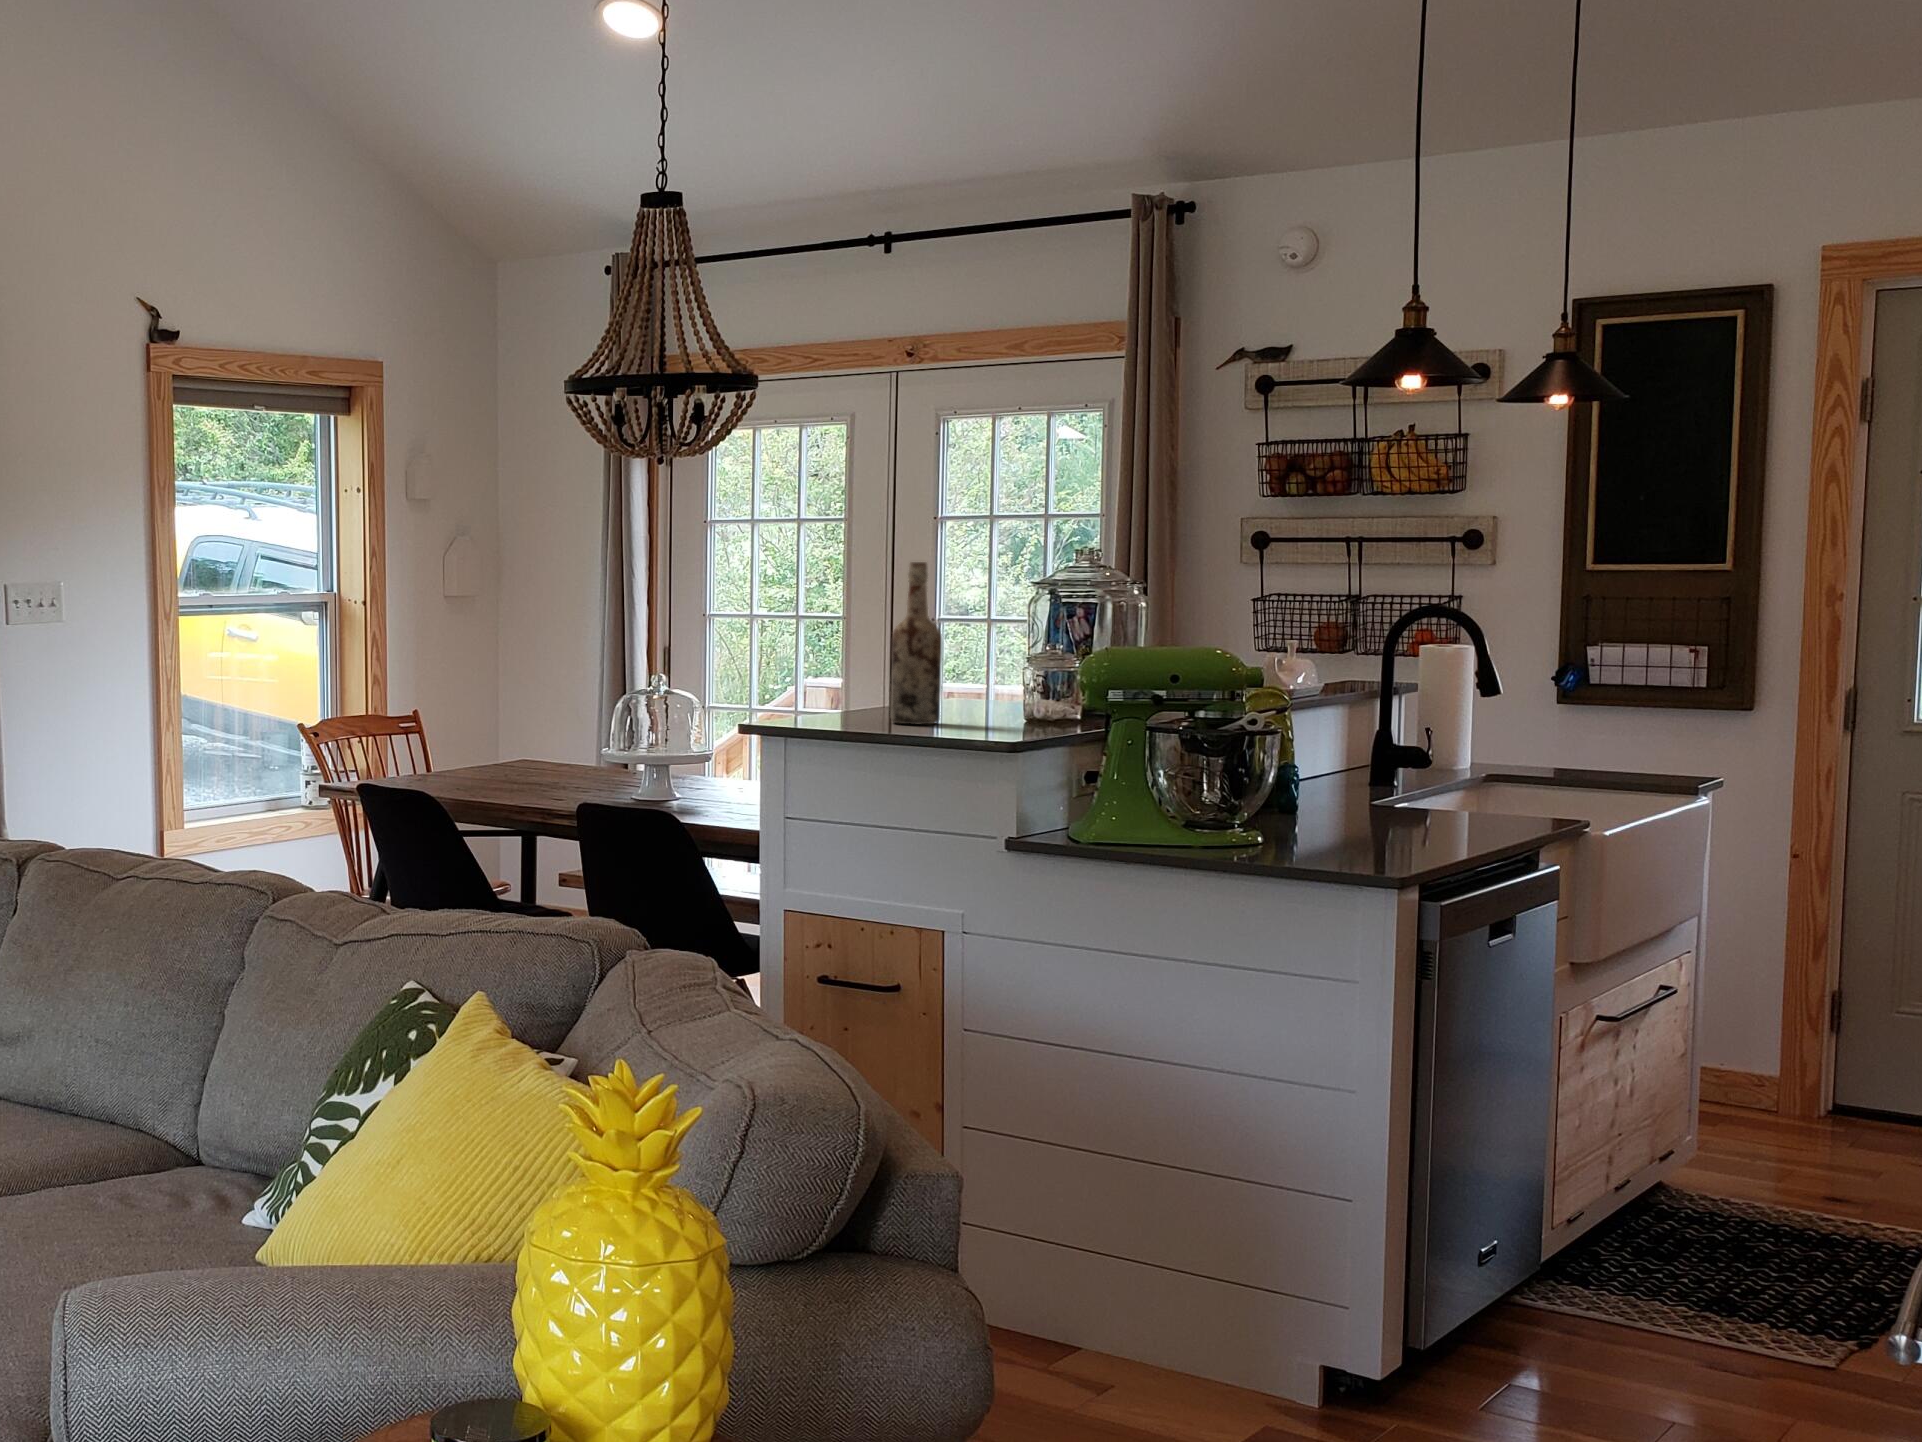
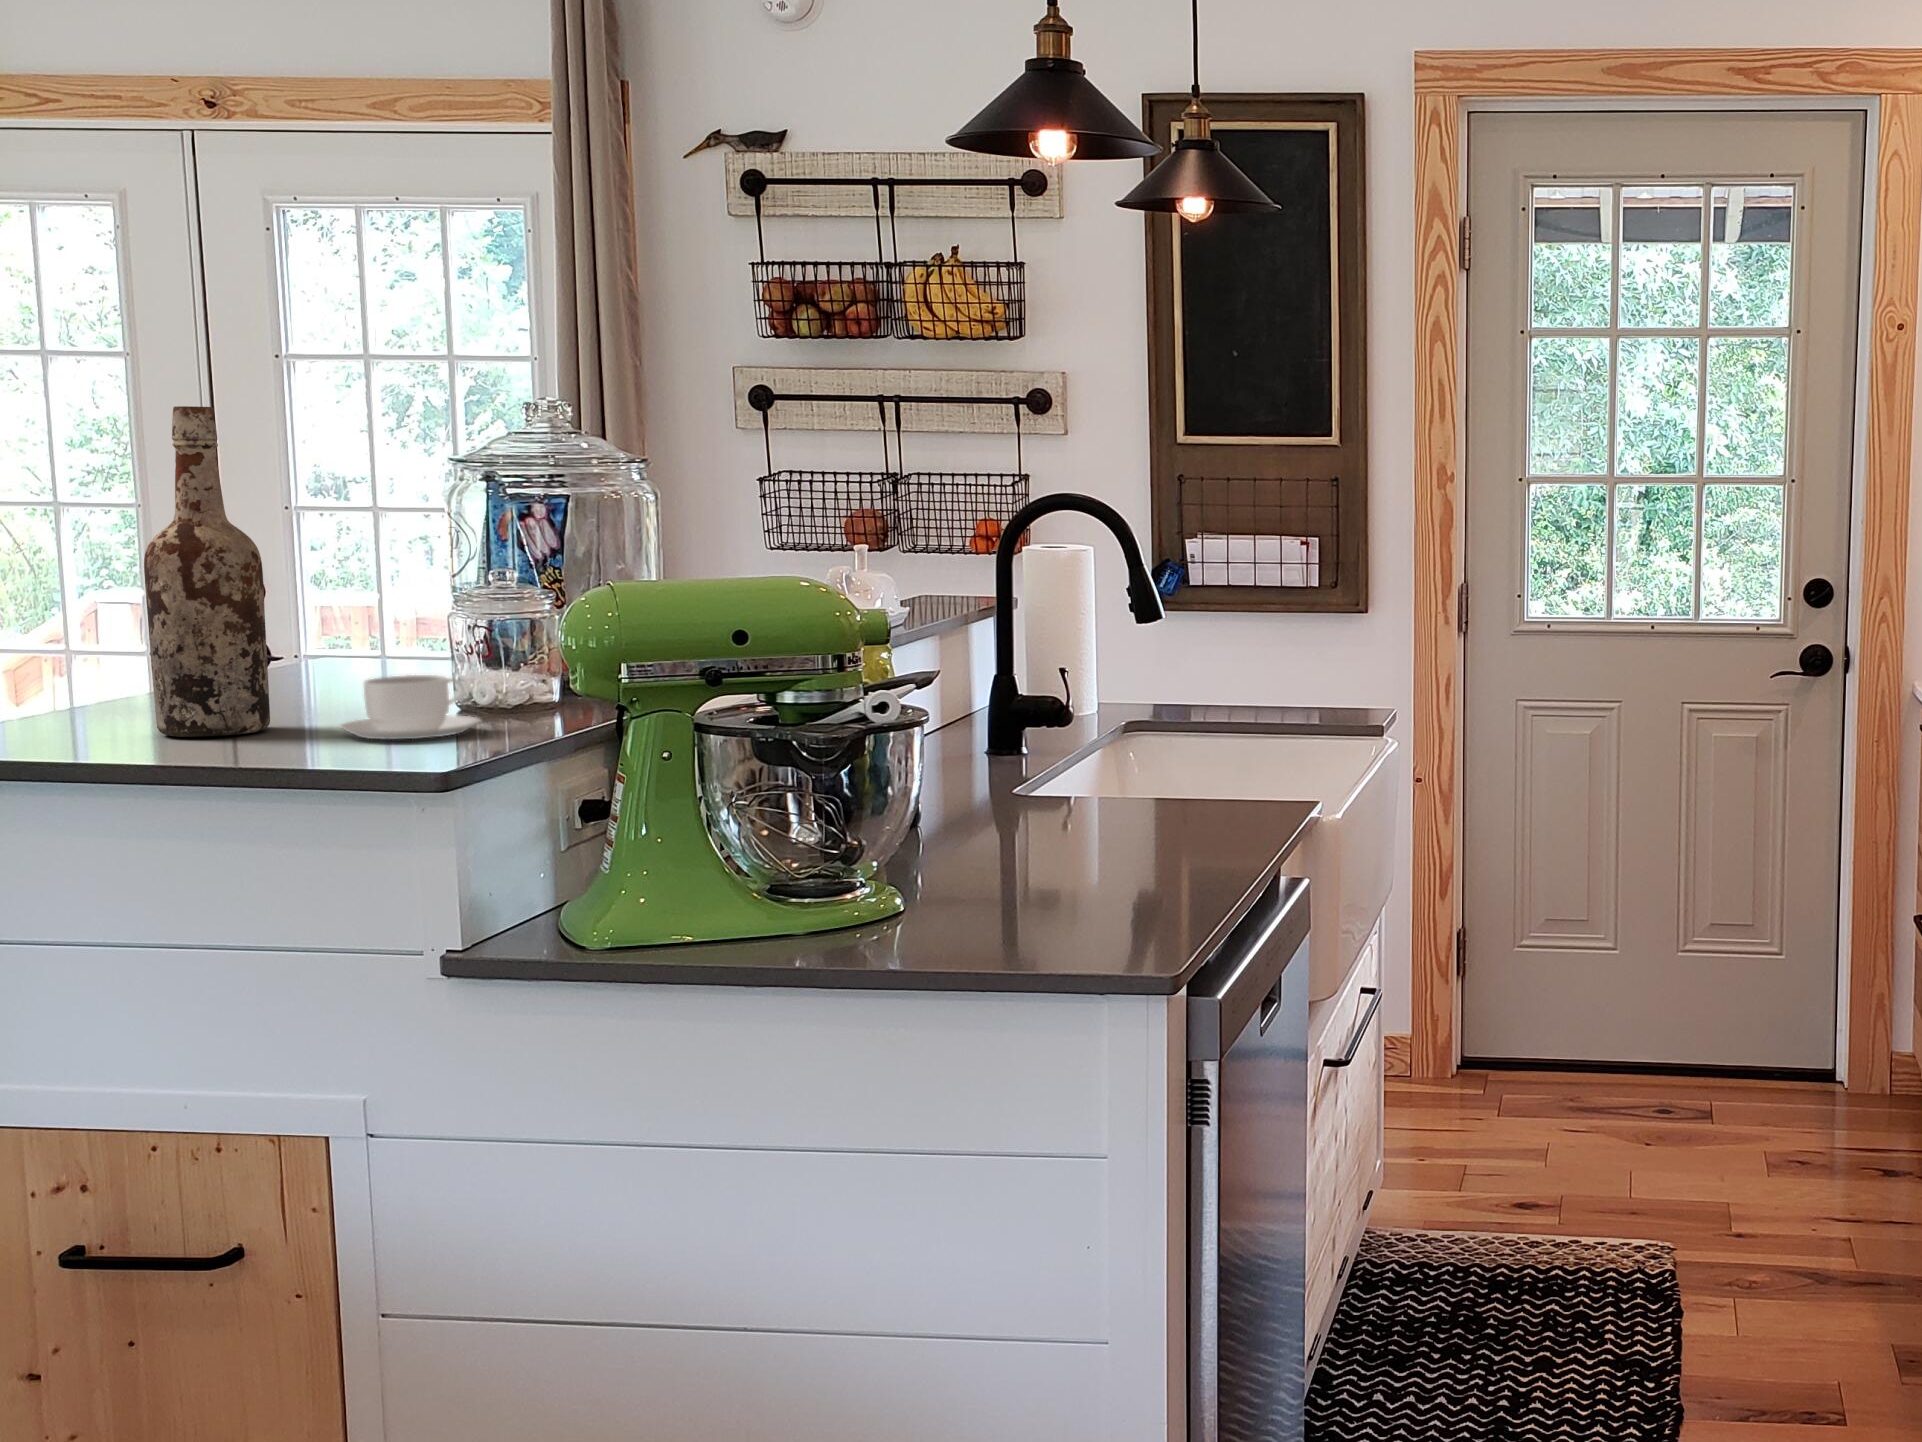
coffee cup: none [971,699,1038,731] -> present [340,675,480,739]

